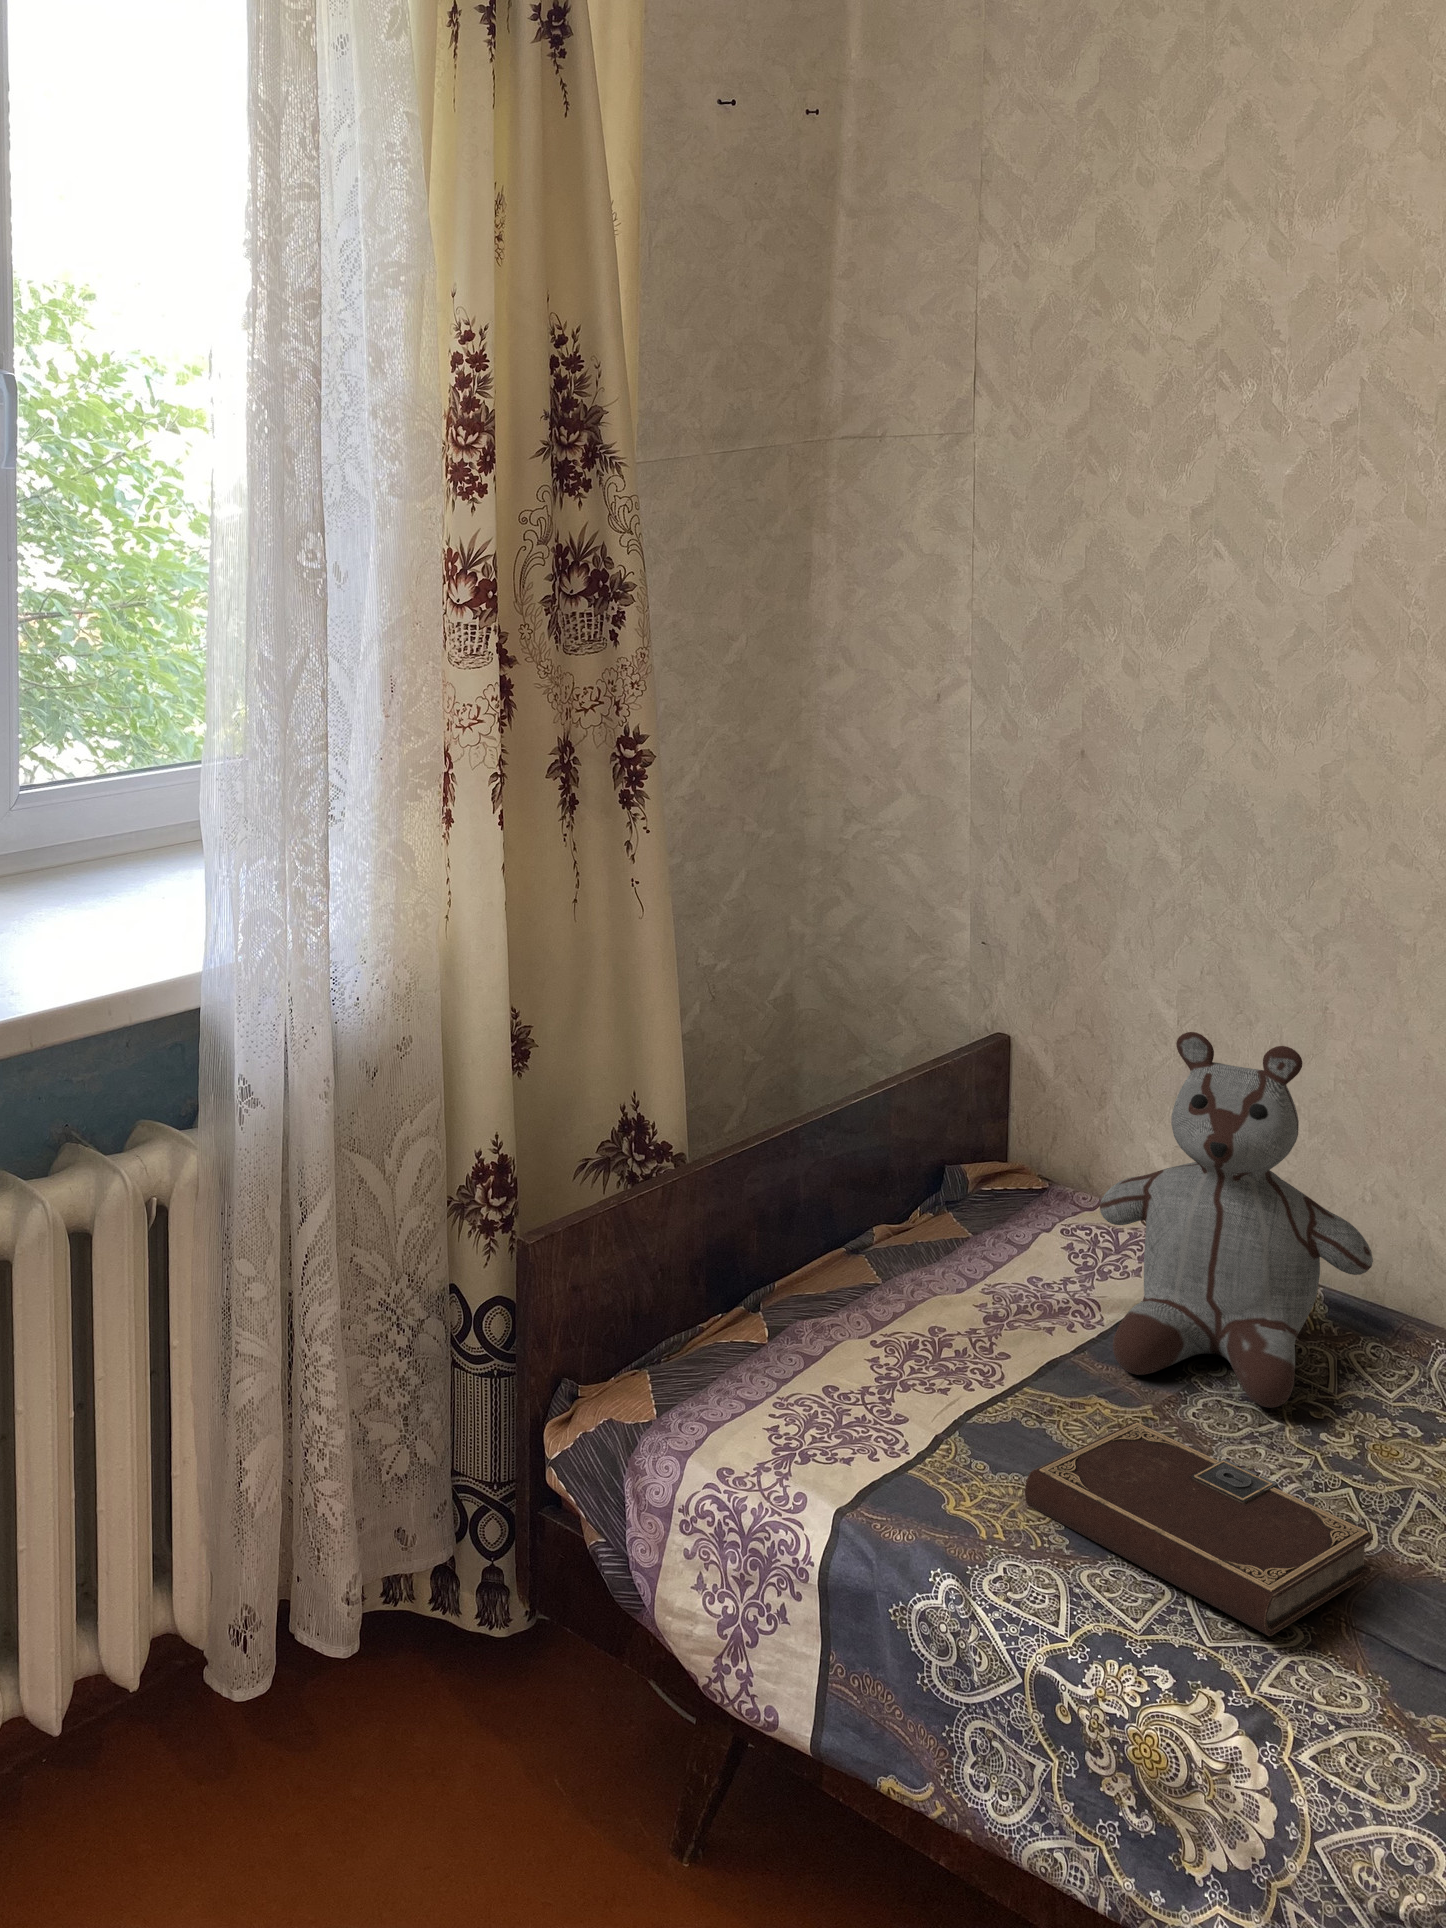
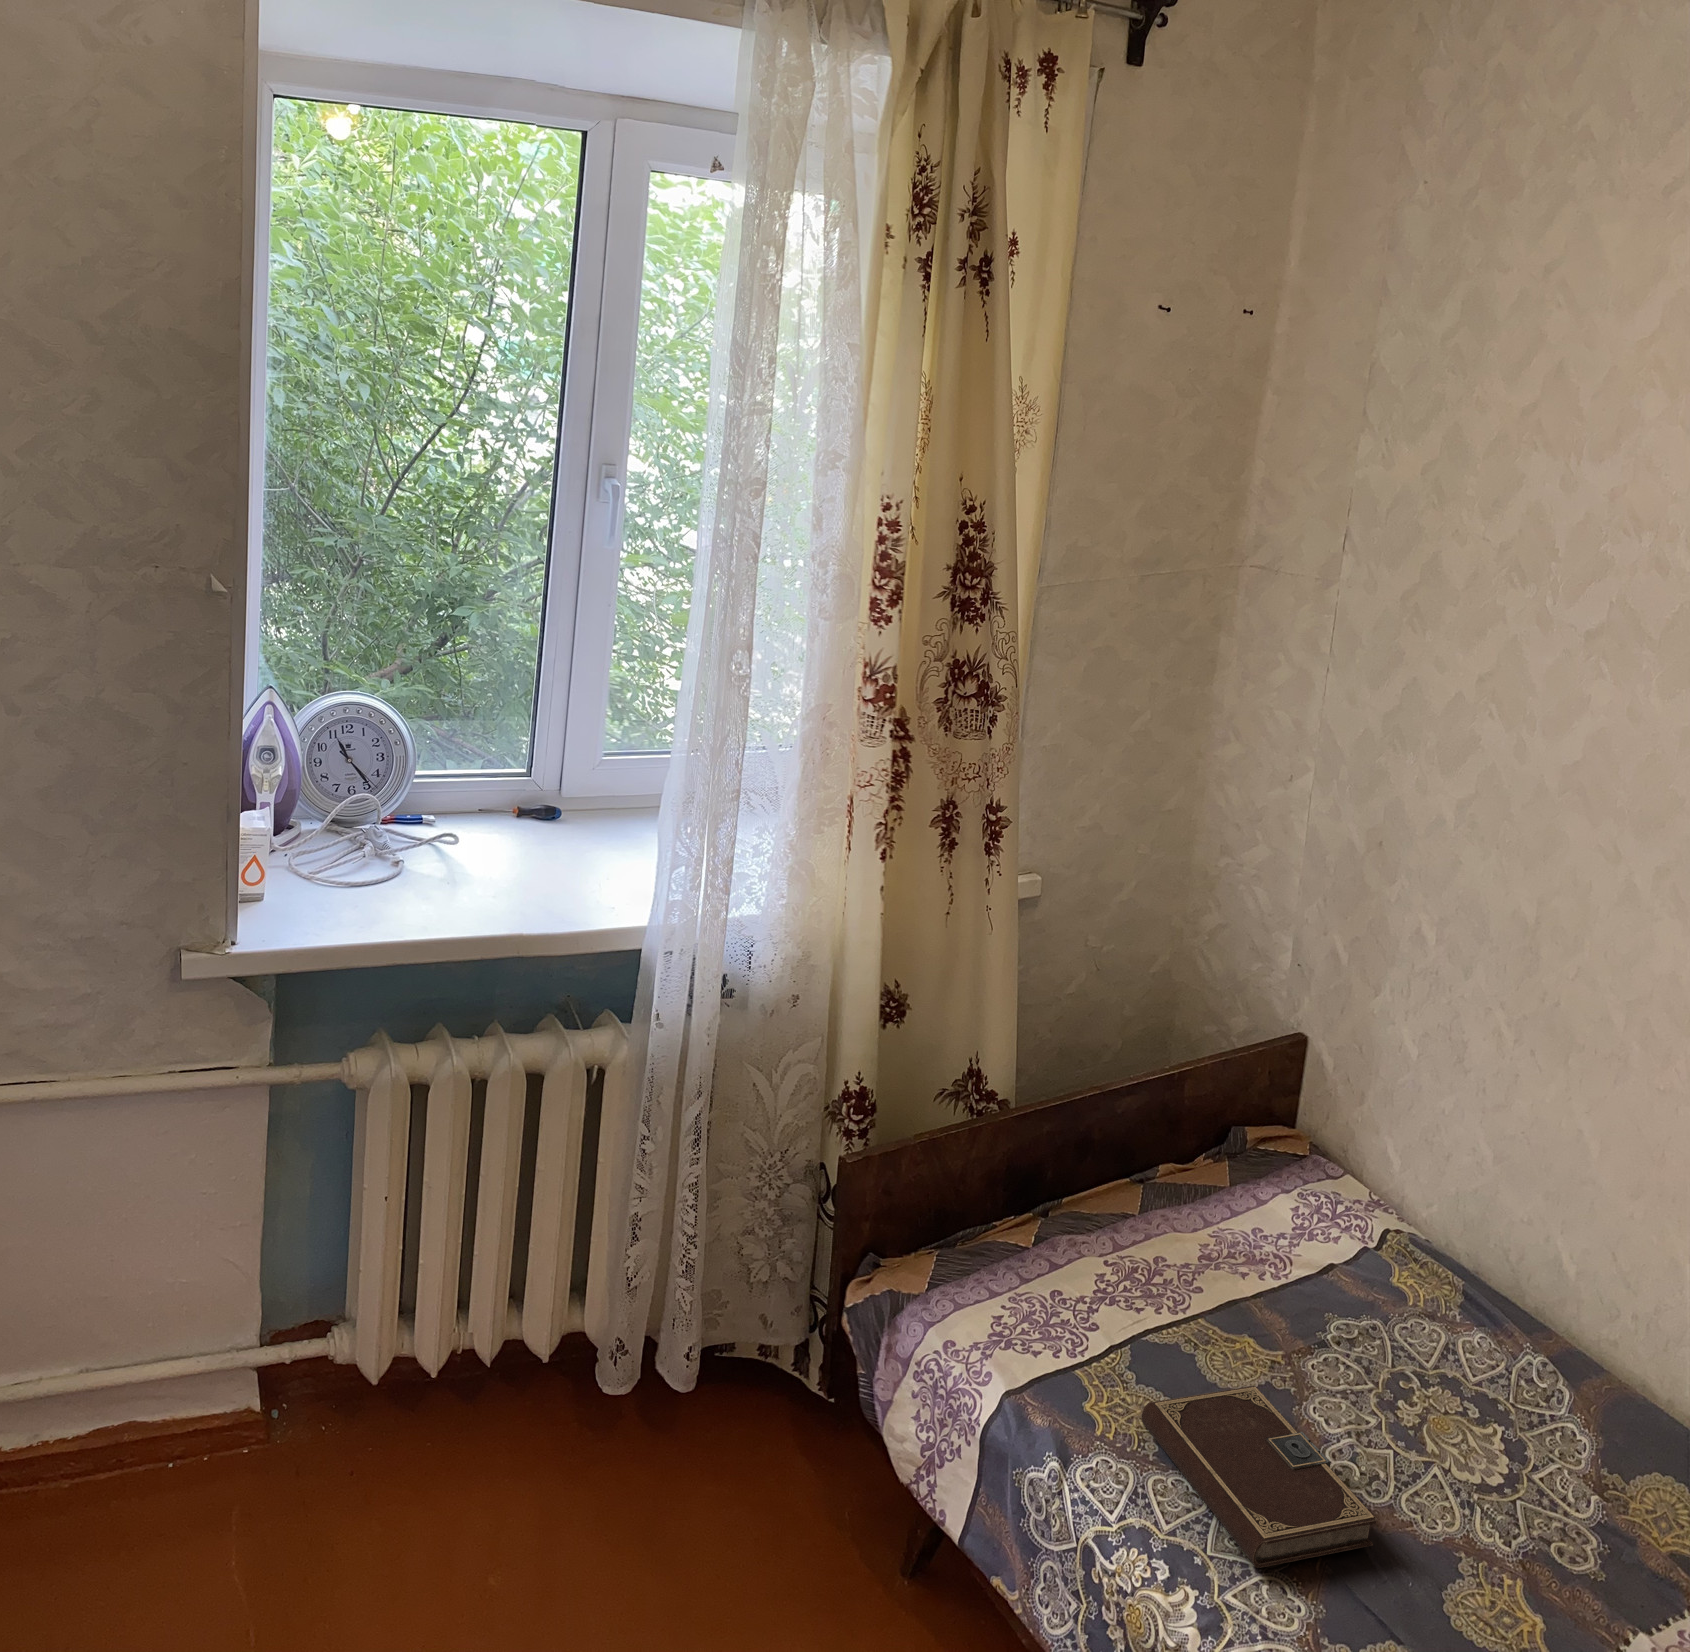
stuffed bear: present [1100,1032,1373,1408] -> none [1280,1105,1507,1401]

